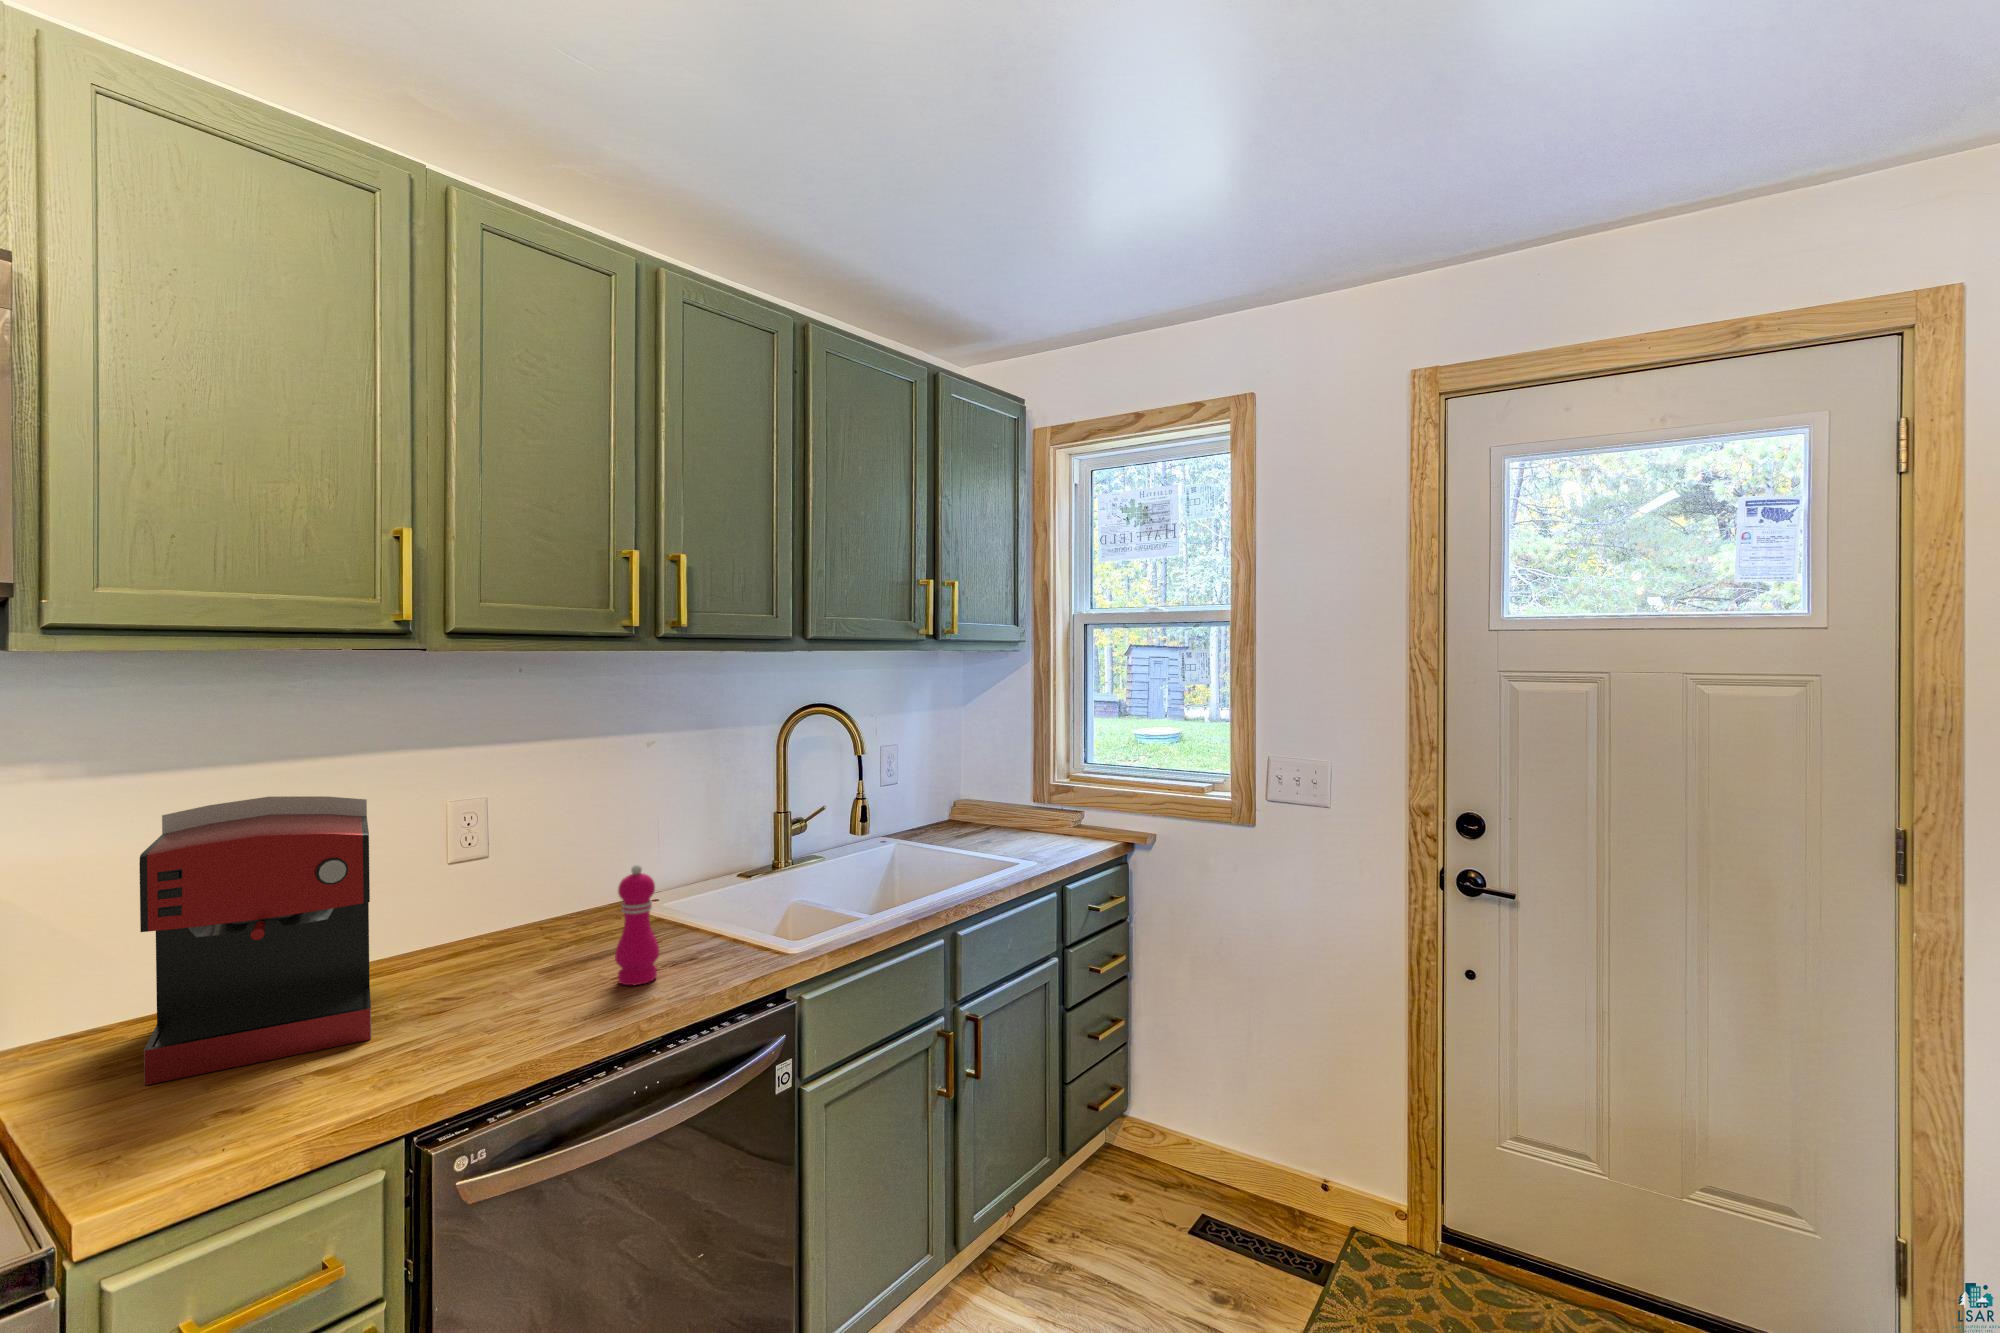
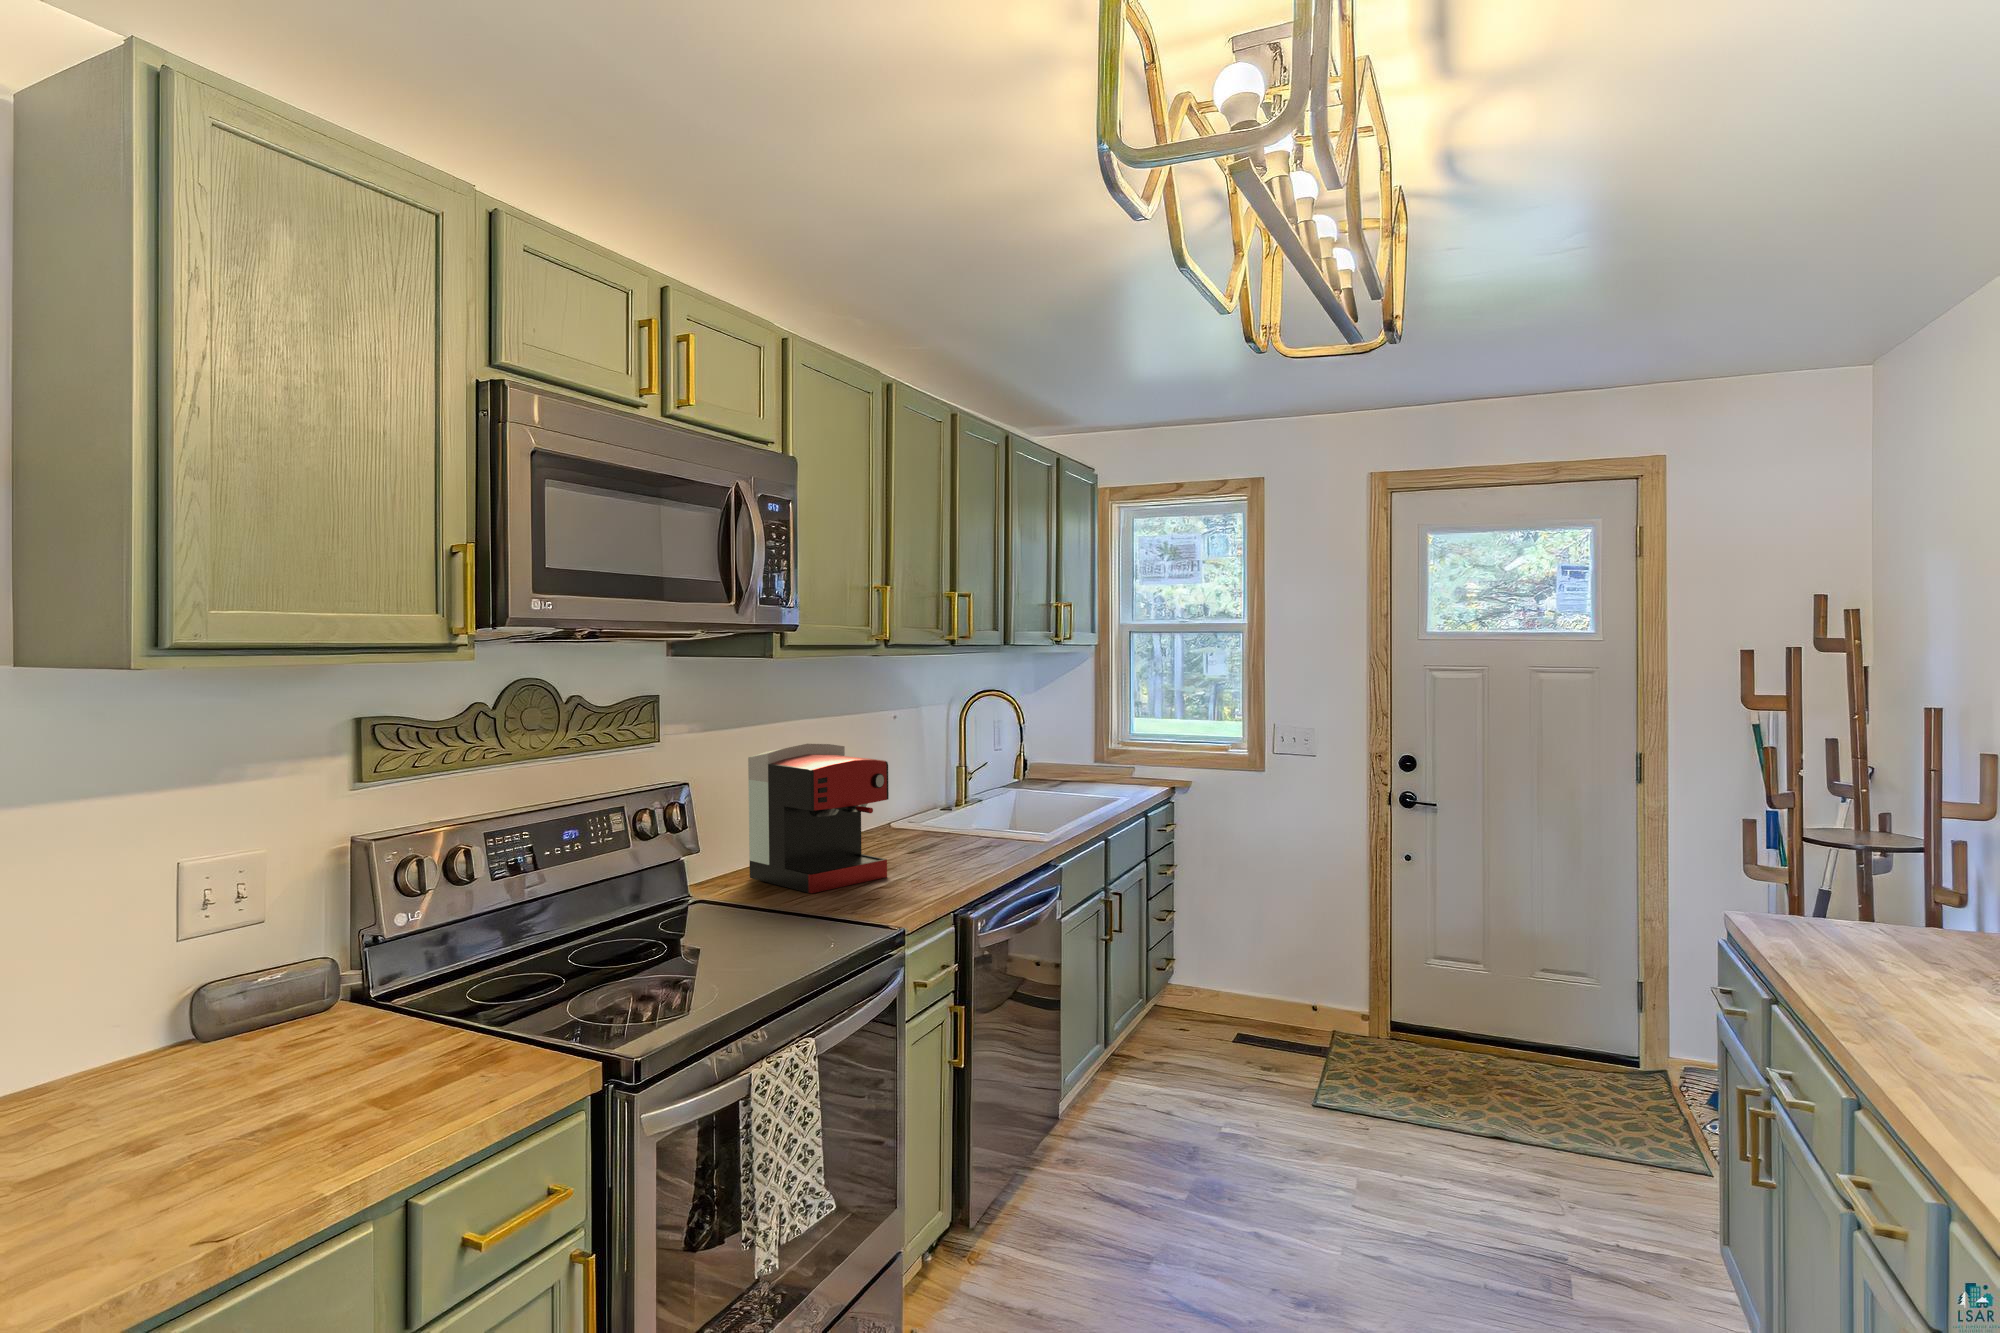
pepper mill: present [615,865,660,985] -> none [970,785,995,855]

